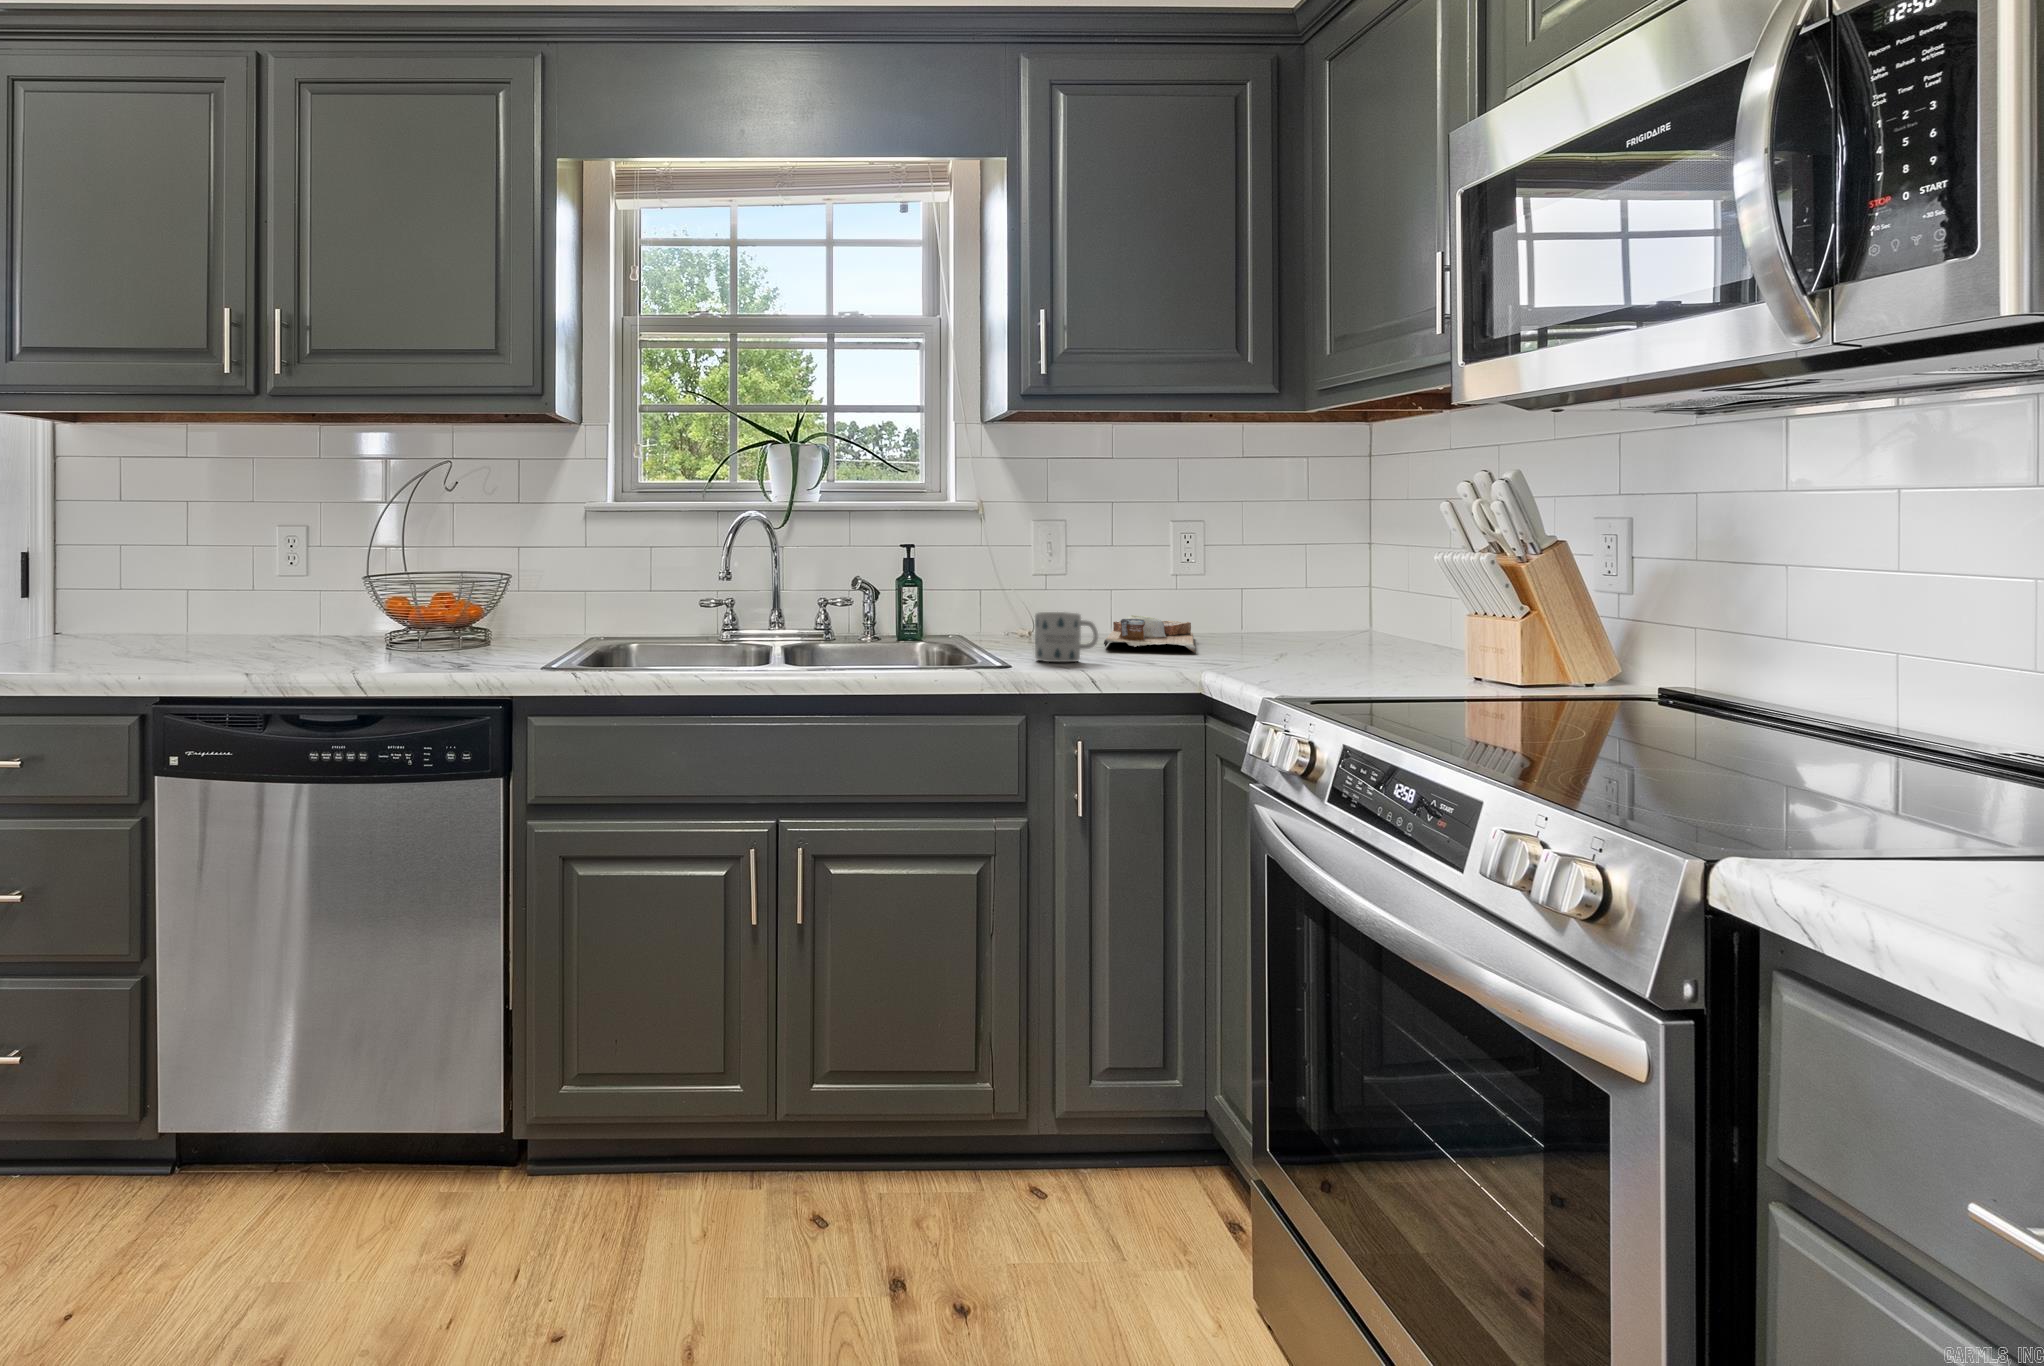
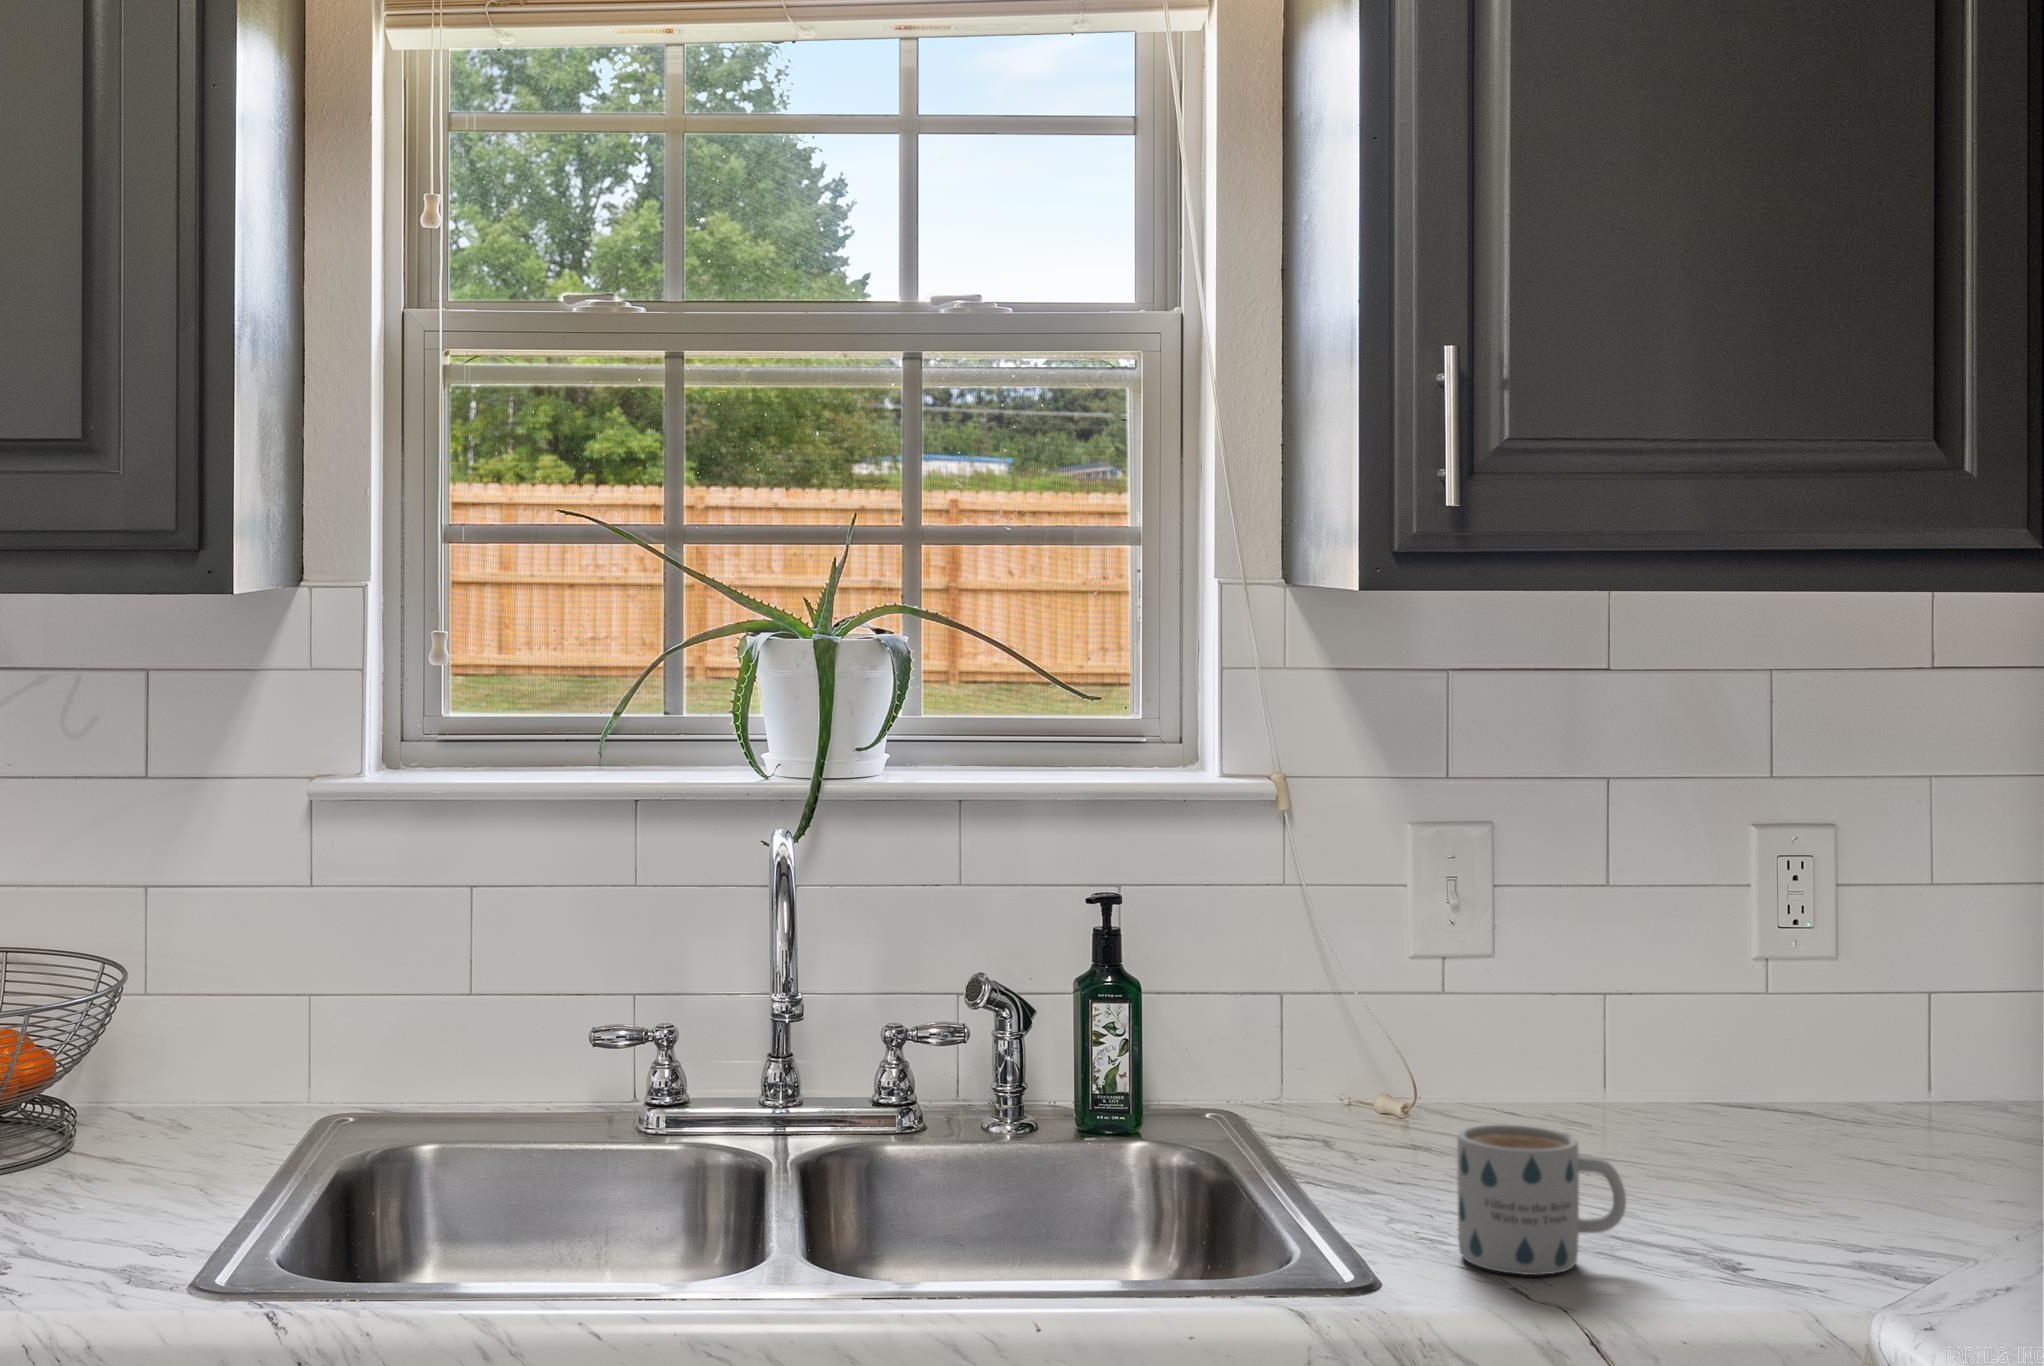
cutting board: present [1104,615,1196,652] -> none [1588,1052,1849,1204]

